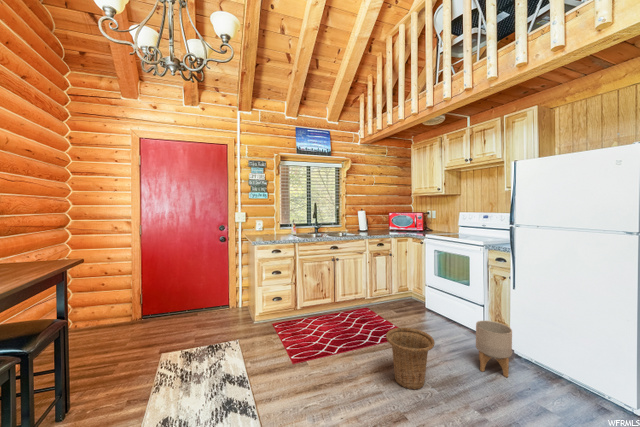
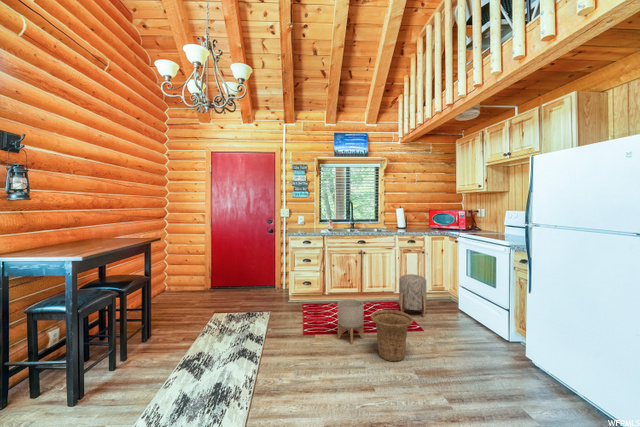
stool: none [378,280,407,324] -> present [399,274,426,317]
planter: present [476,321,512,377] -> present [338,299,364,344]

